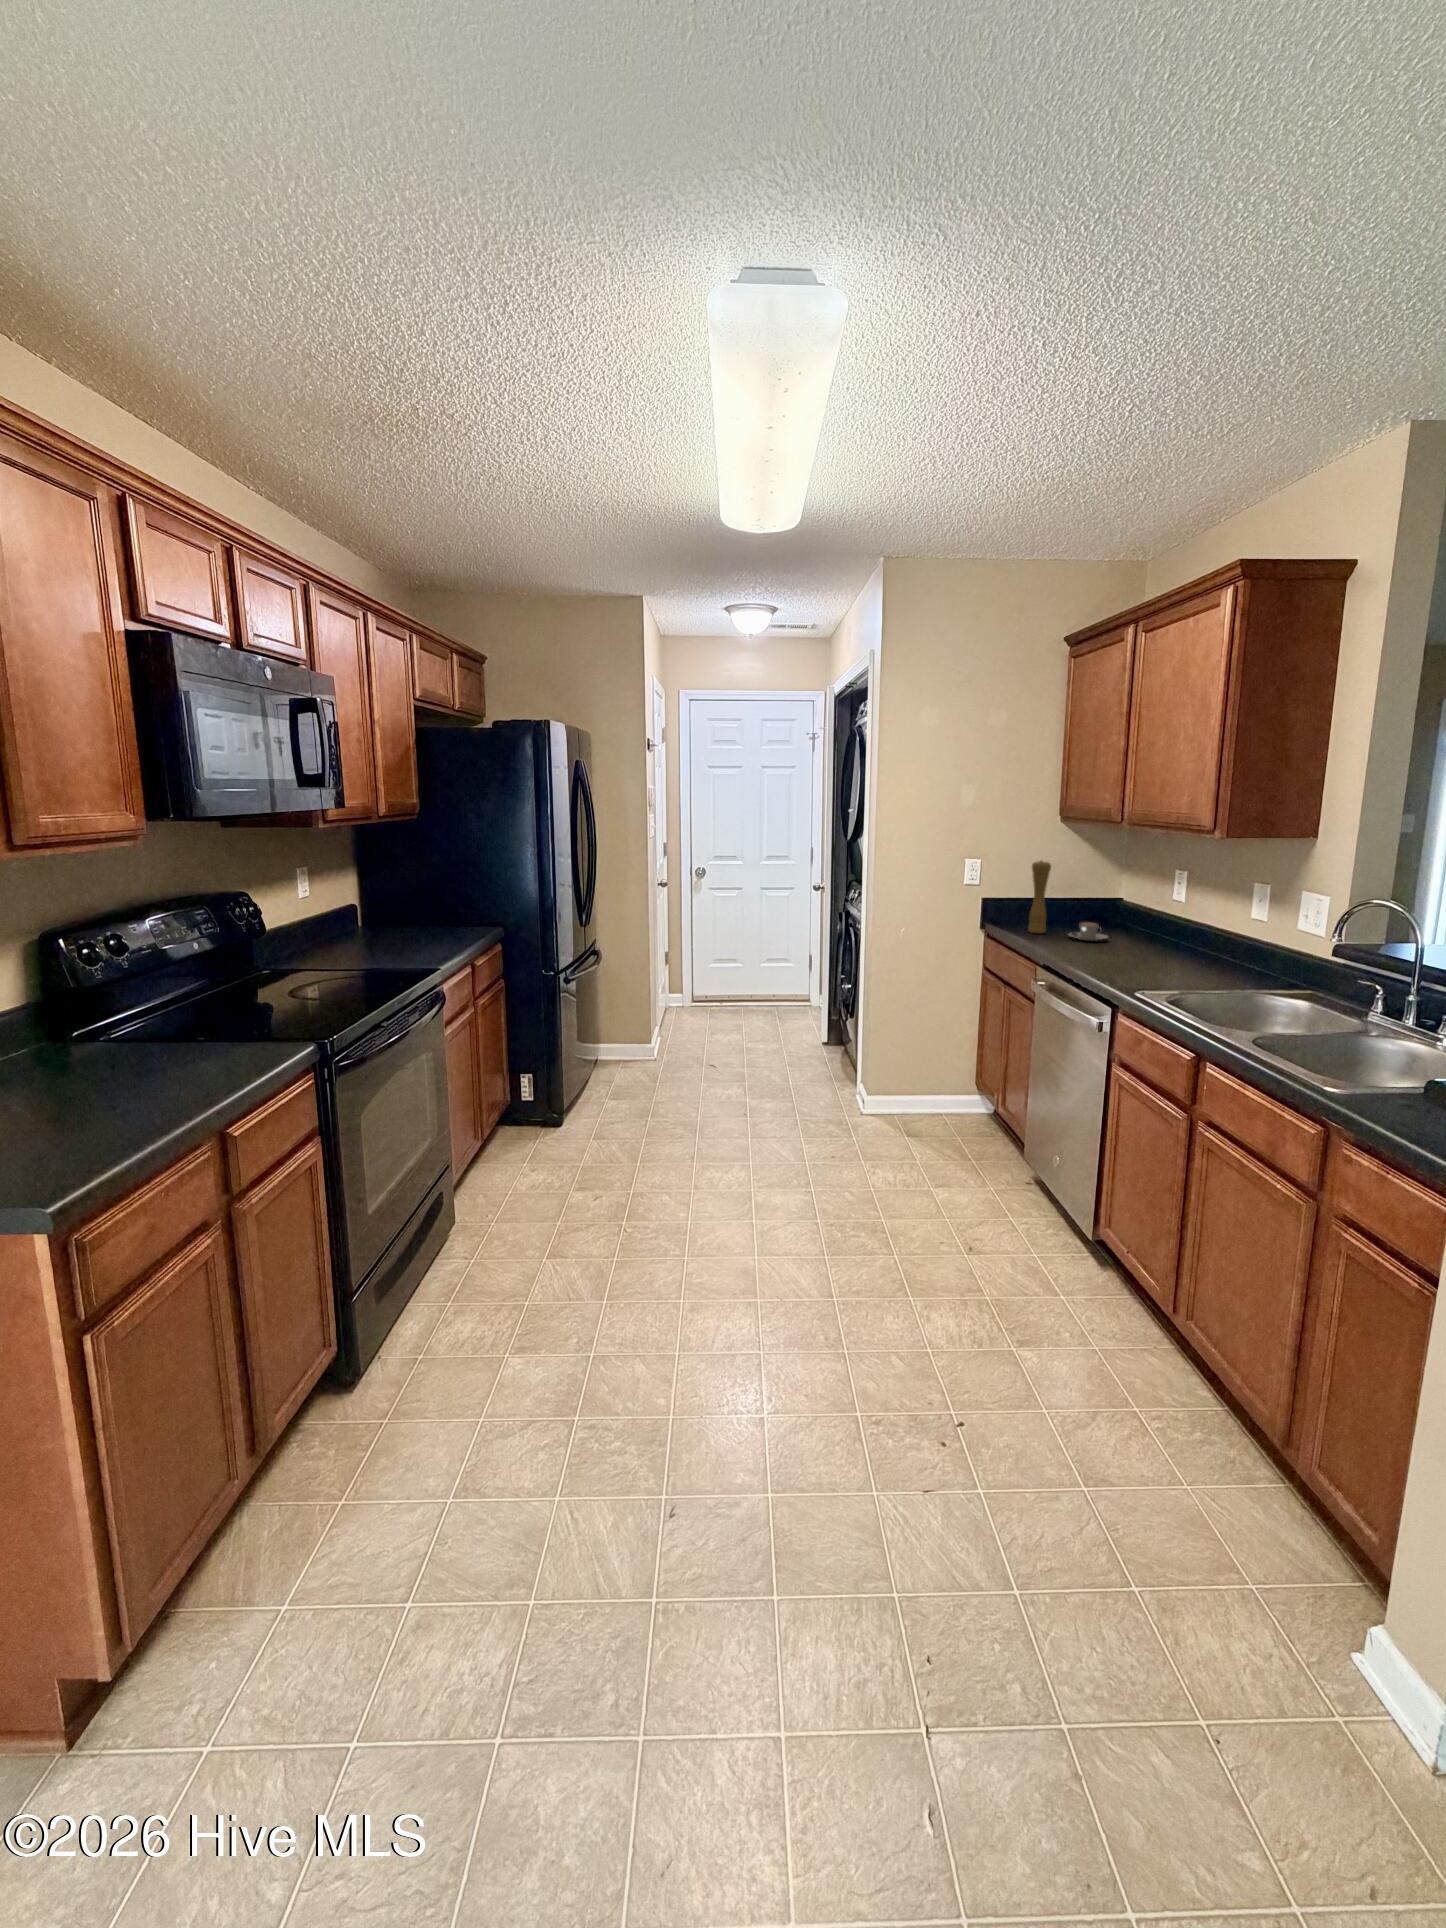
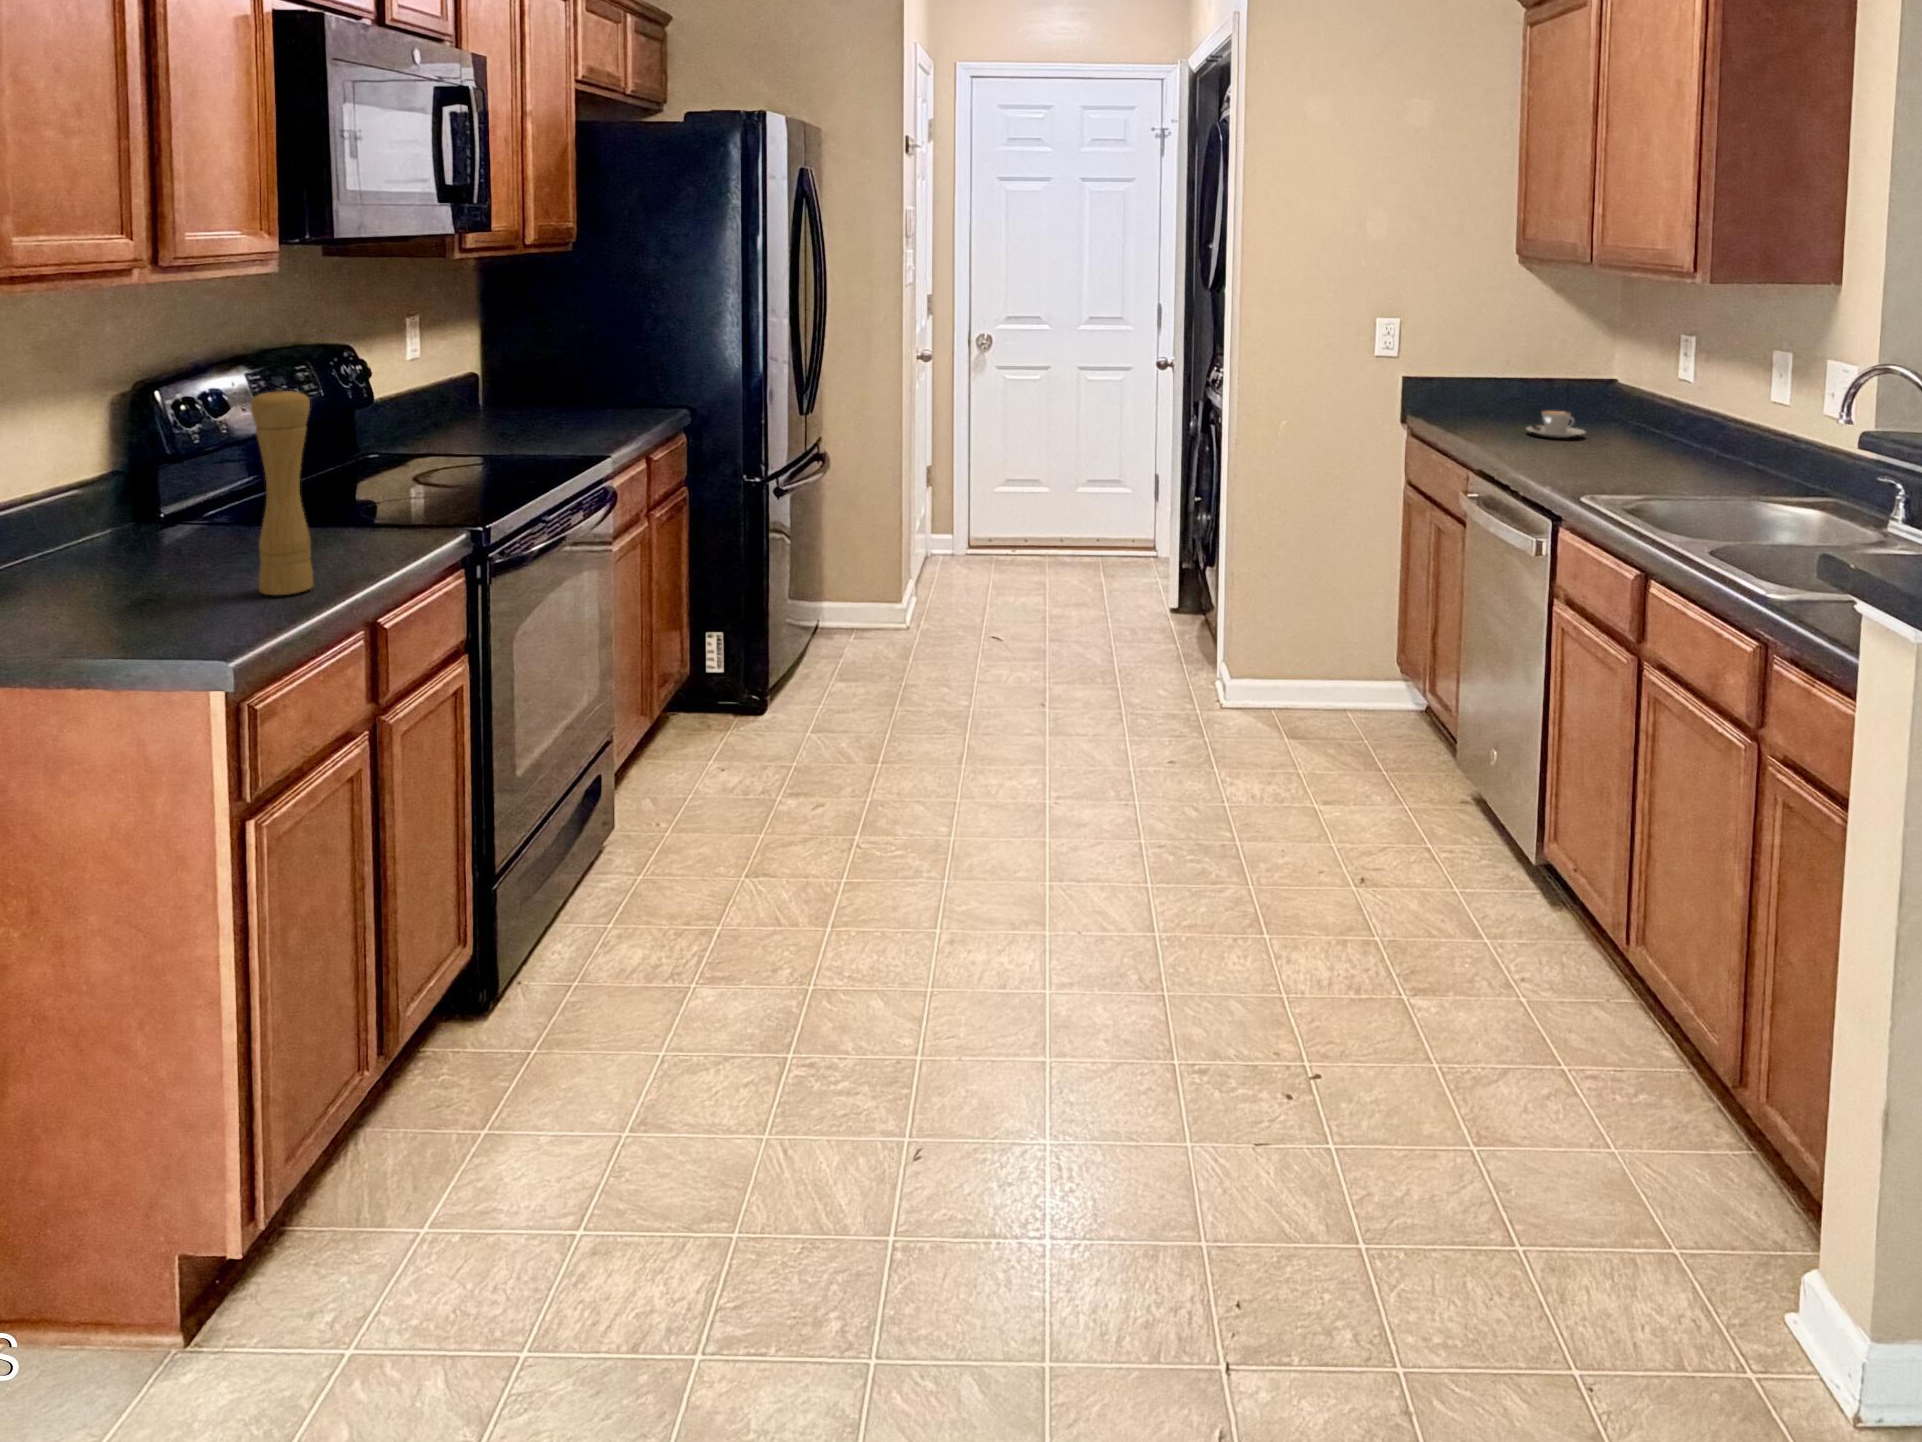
pepper mill: present [1028,861,1051,933] -> present [251,388,313,595]

